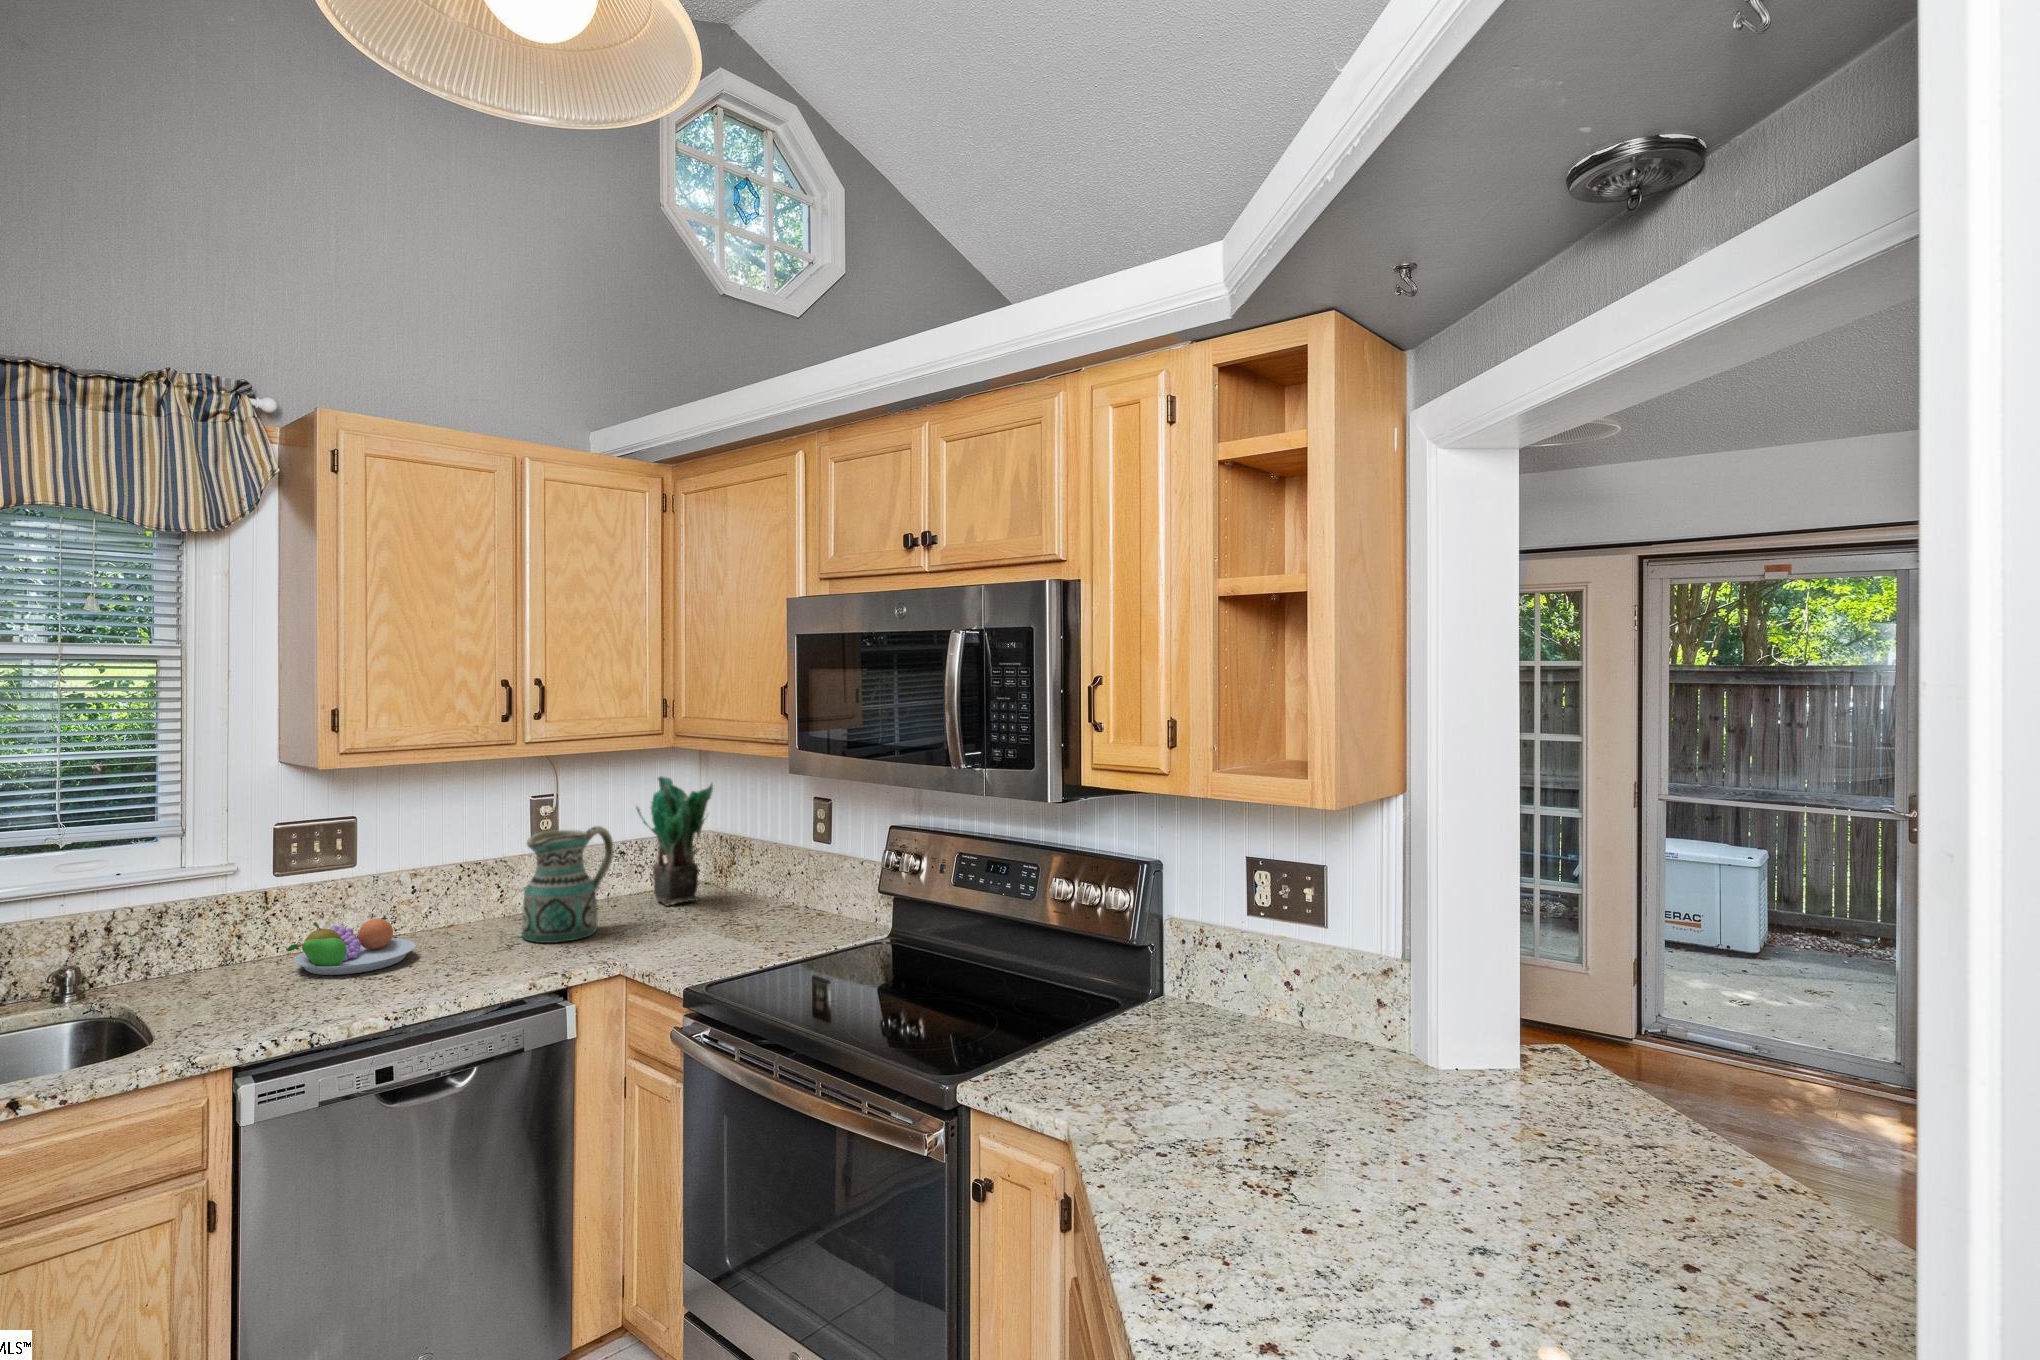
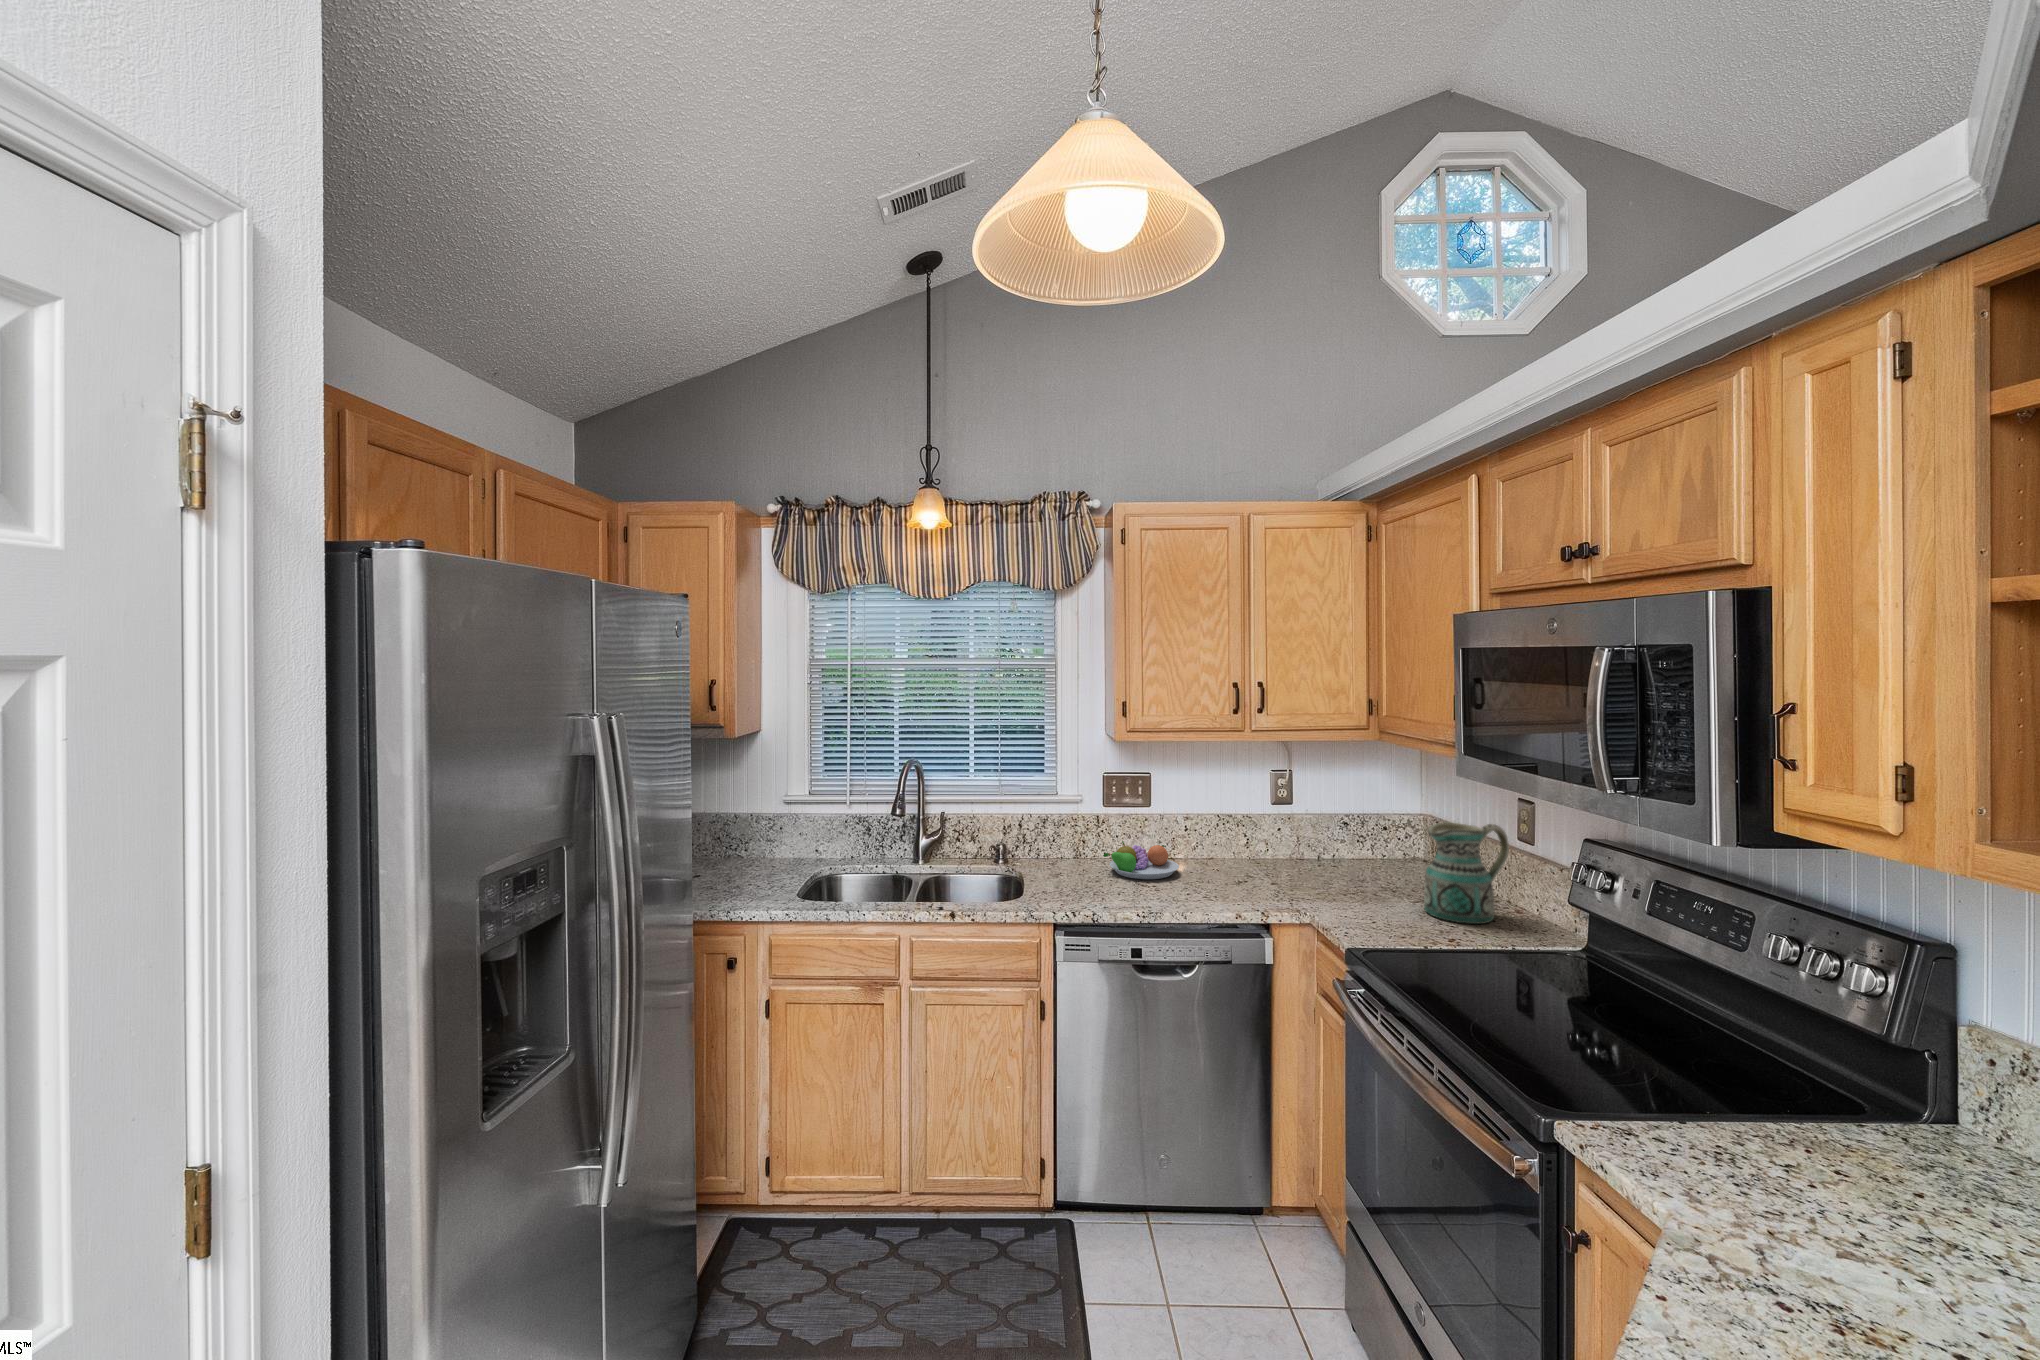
potted plant: present [637,776,713,906] -> none [1347,767,1416,875]
ceramic pitcher: present [522,826,613,943] -> present [1424,822,1509,924]

